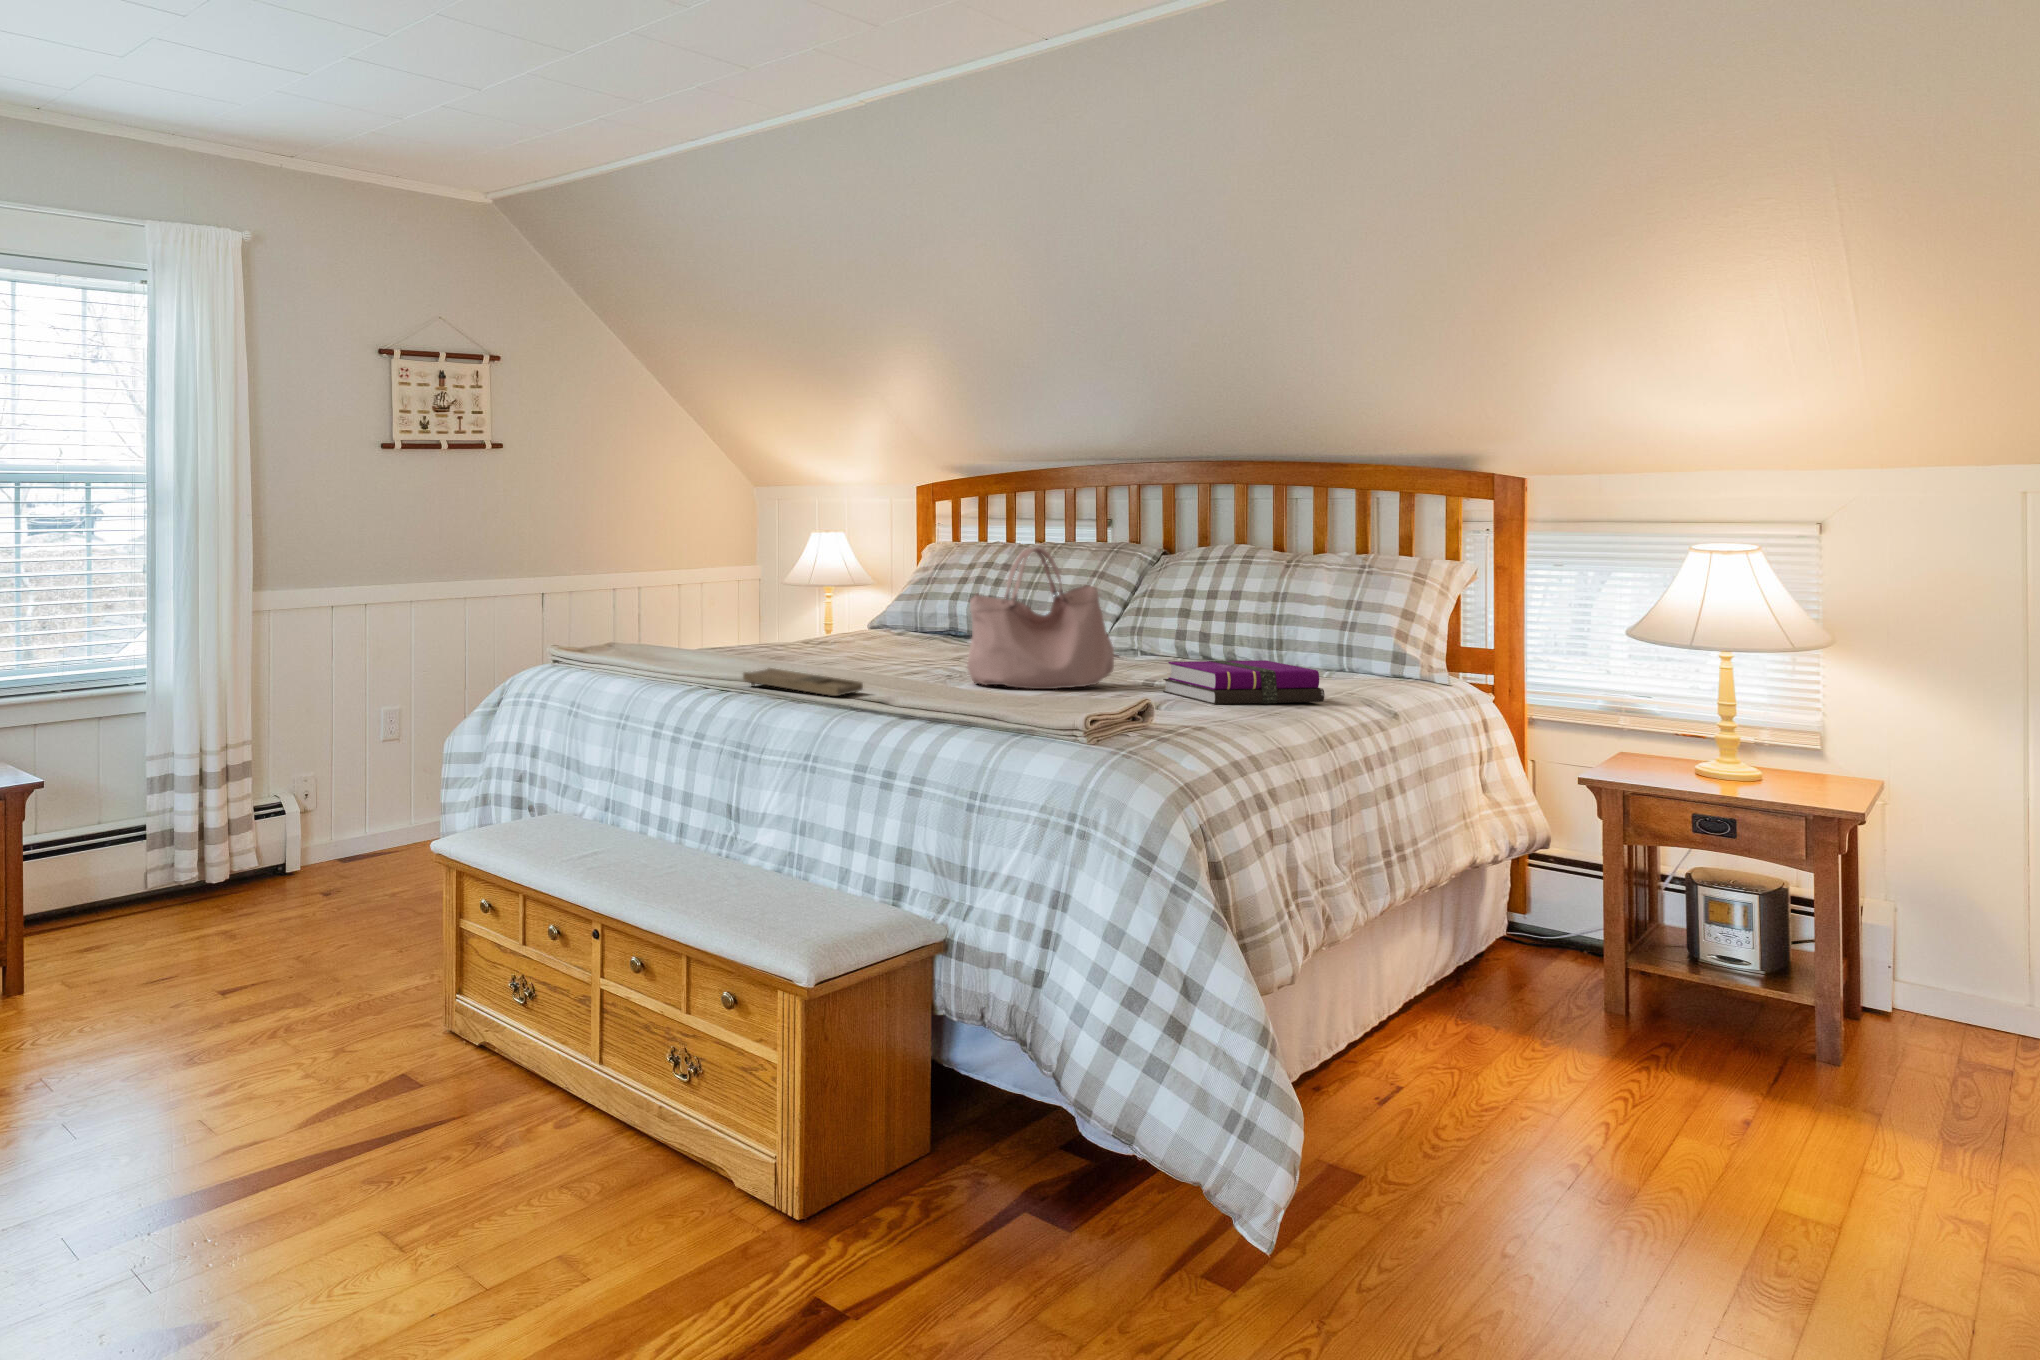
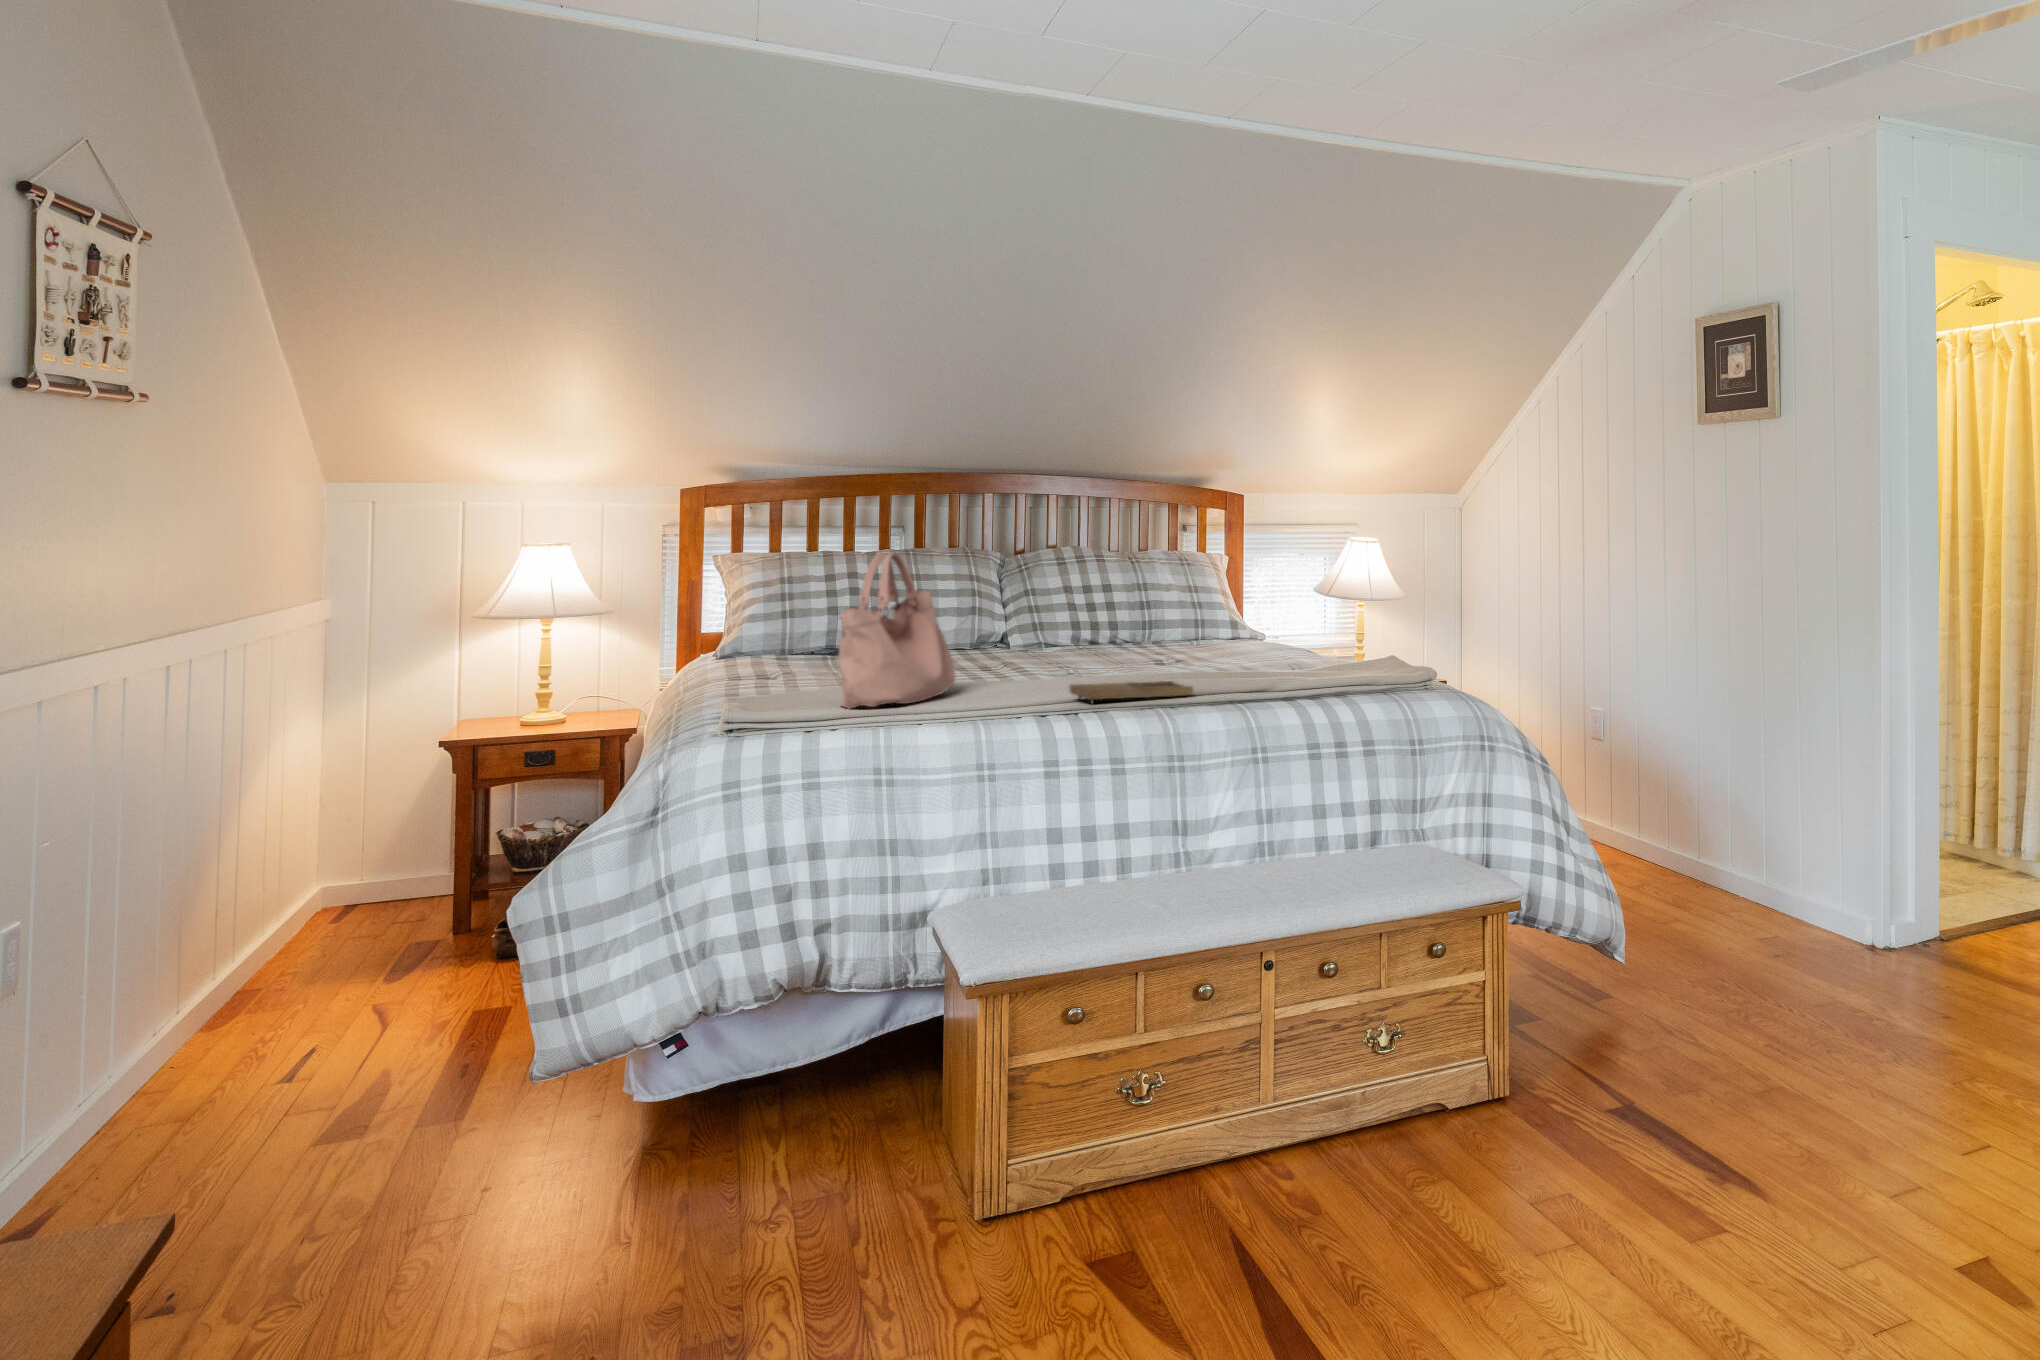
handbag: present [967,547,1114,689] -> present [838,552,955,709]
notebook: present [1163,660,1325,704] -> none [1225,630,1311,662]

